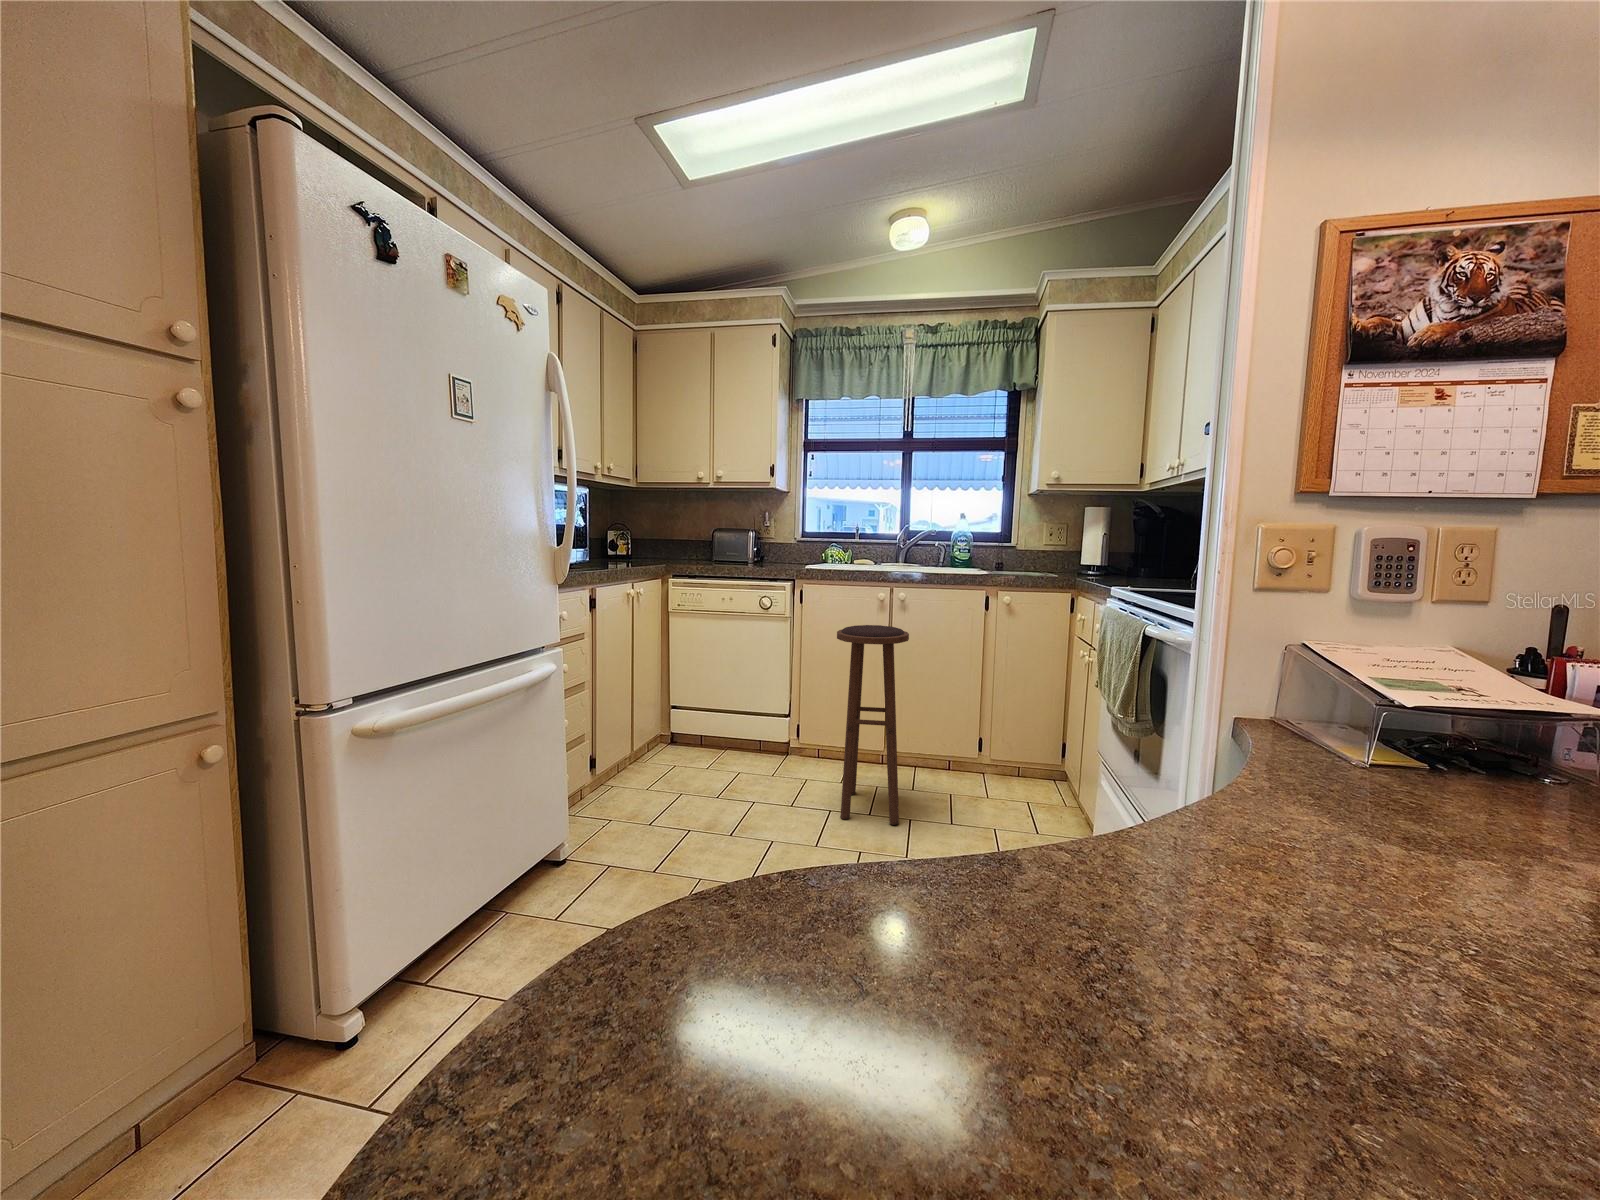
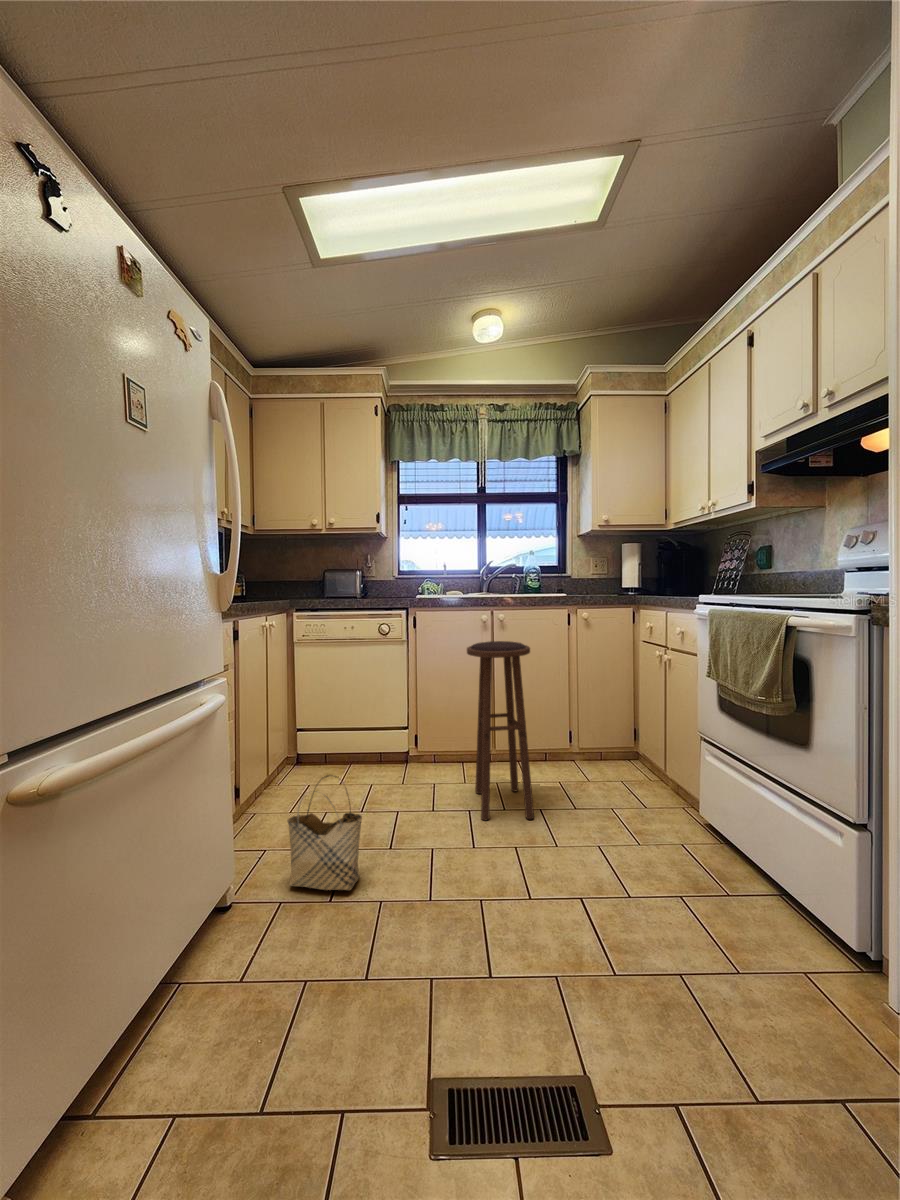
woven basket: none [632,746,701,855] -> present [287,775,362,890]

